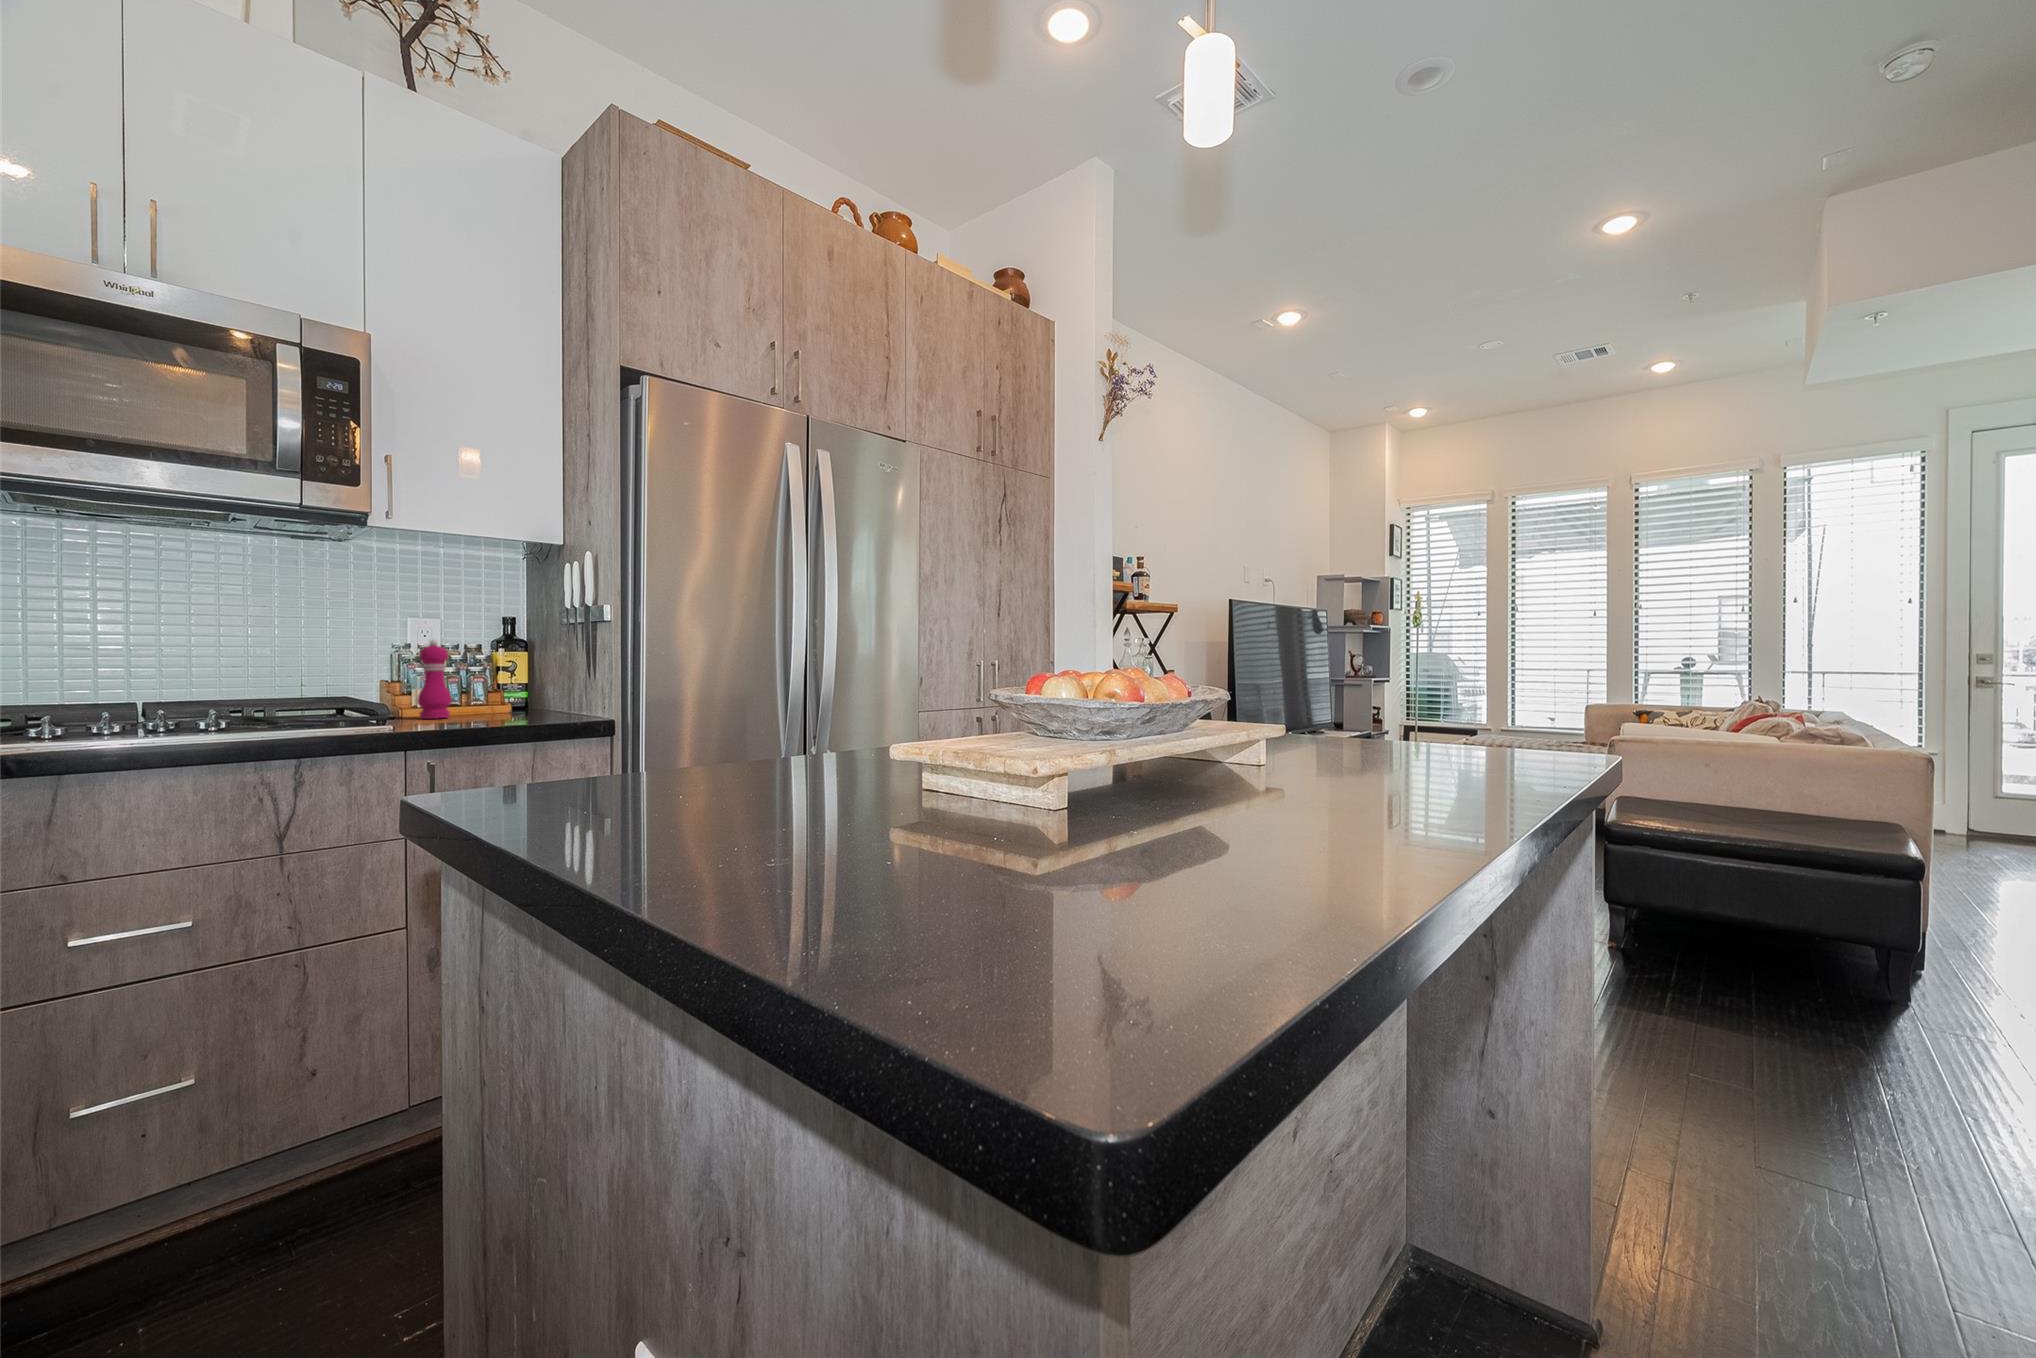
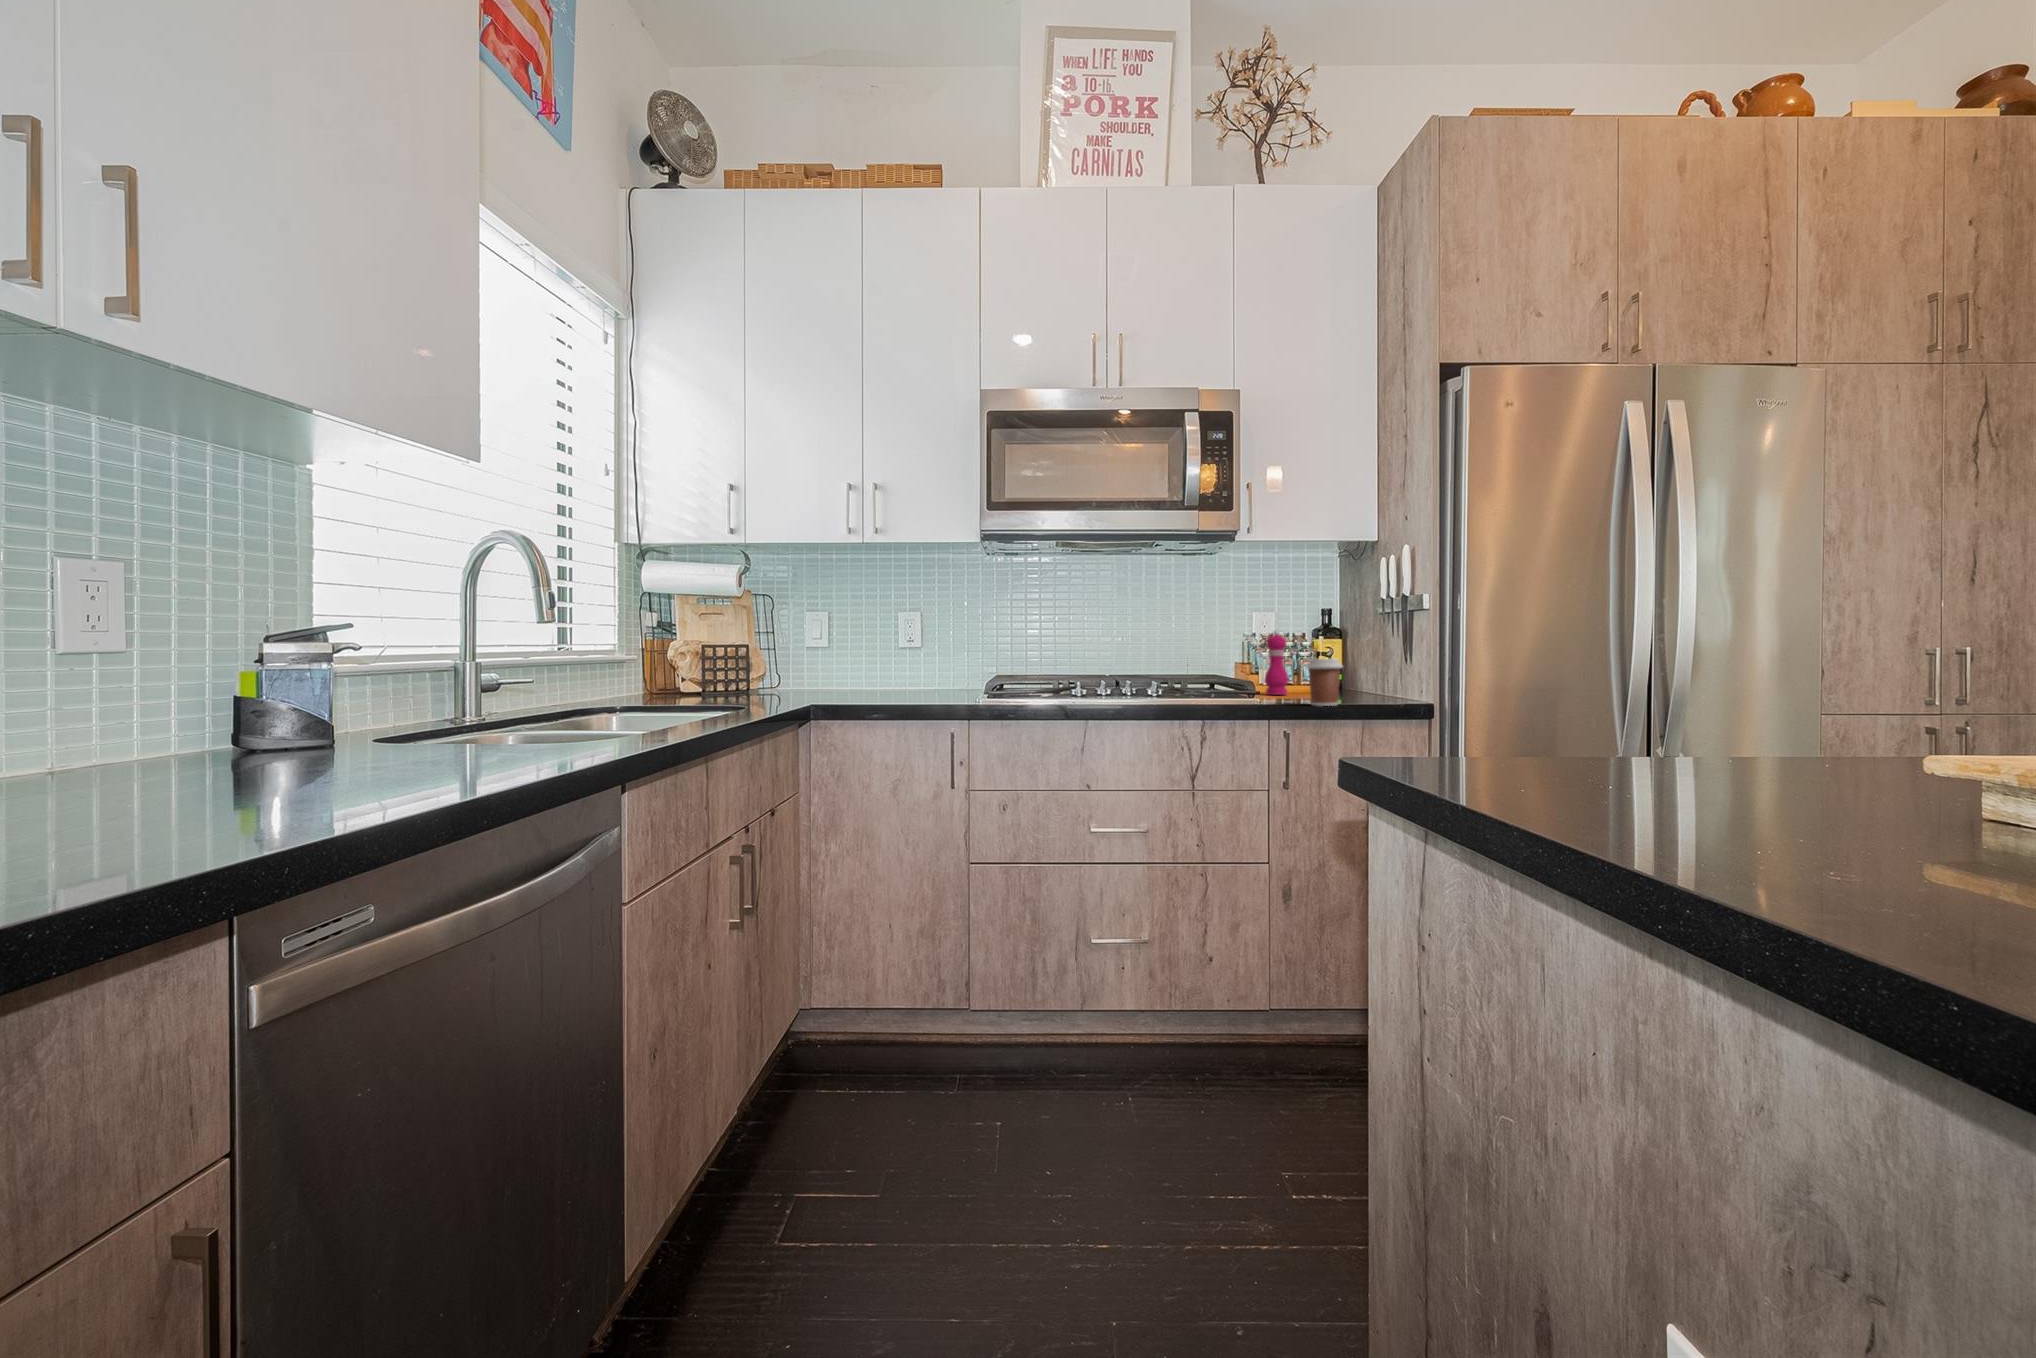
coffee cup: none [458,675,506,731] -> present [1306,659,1343,706]

